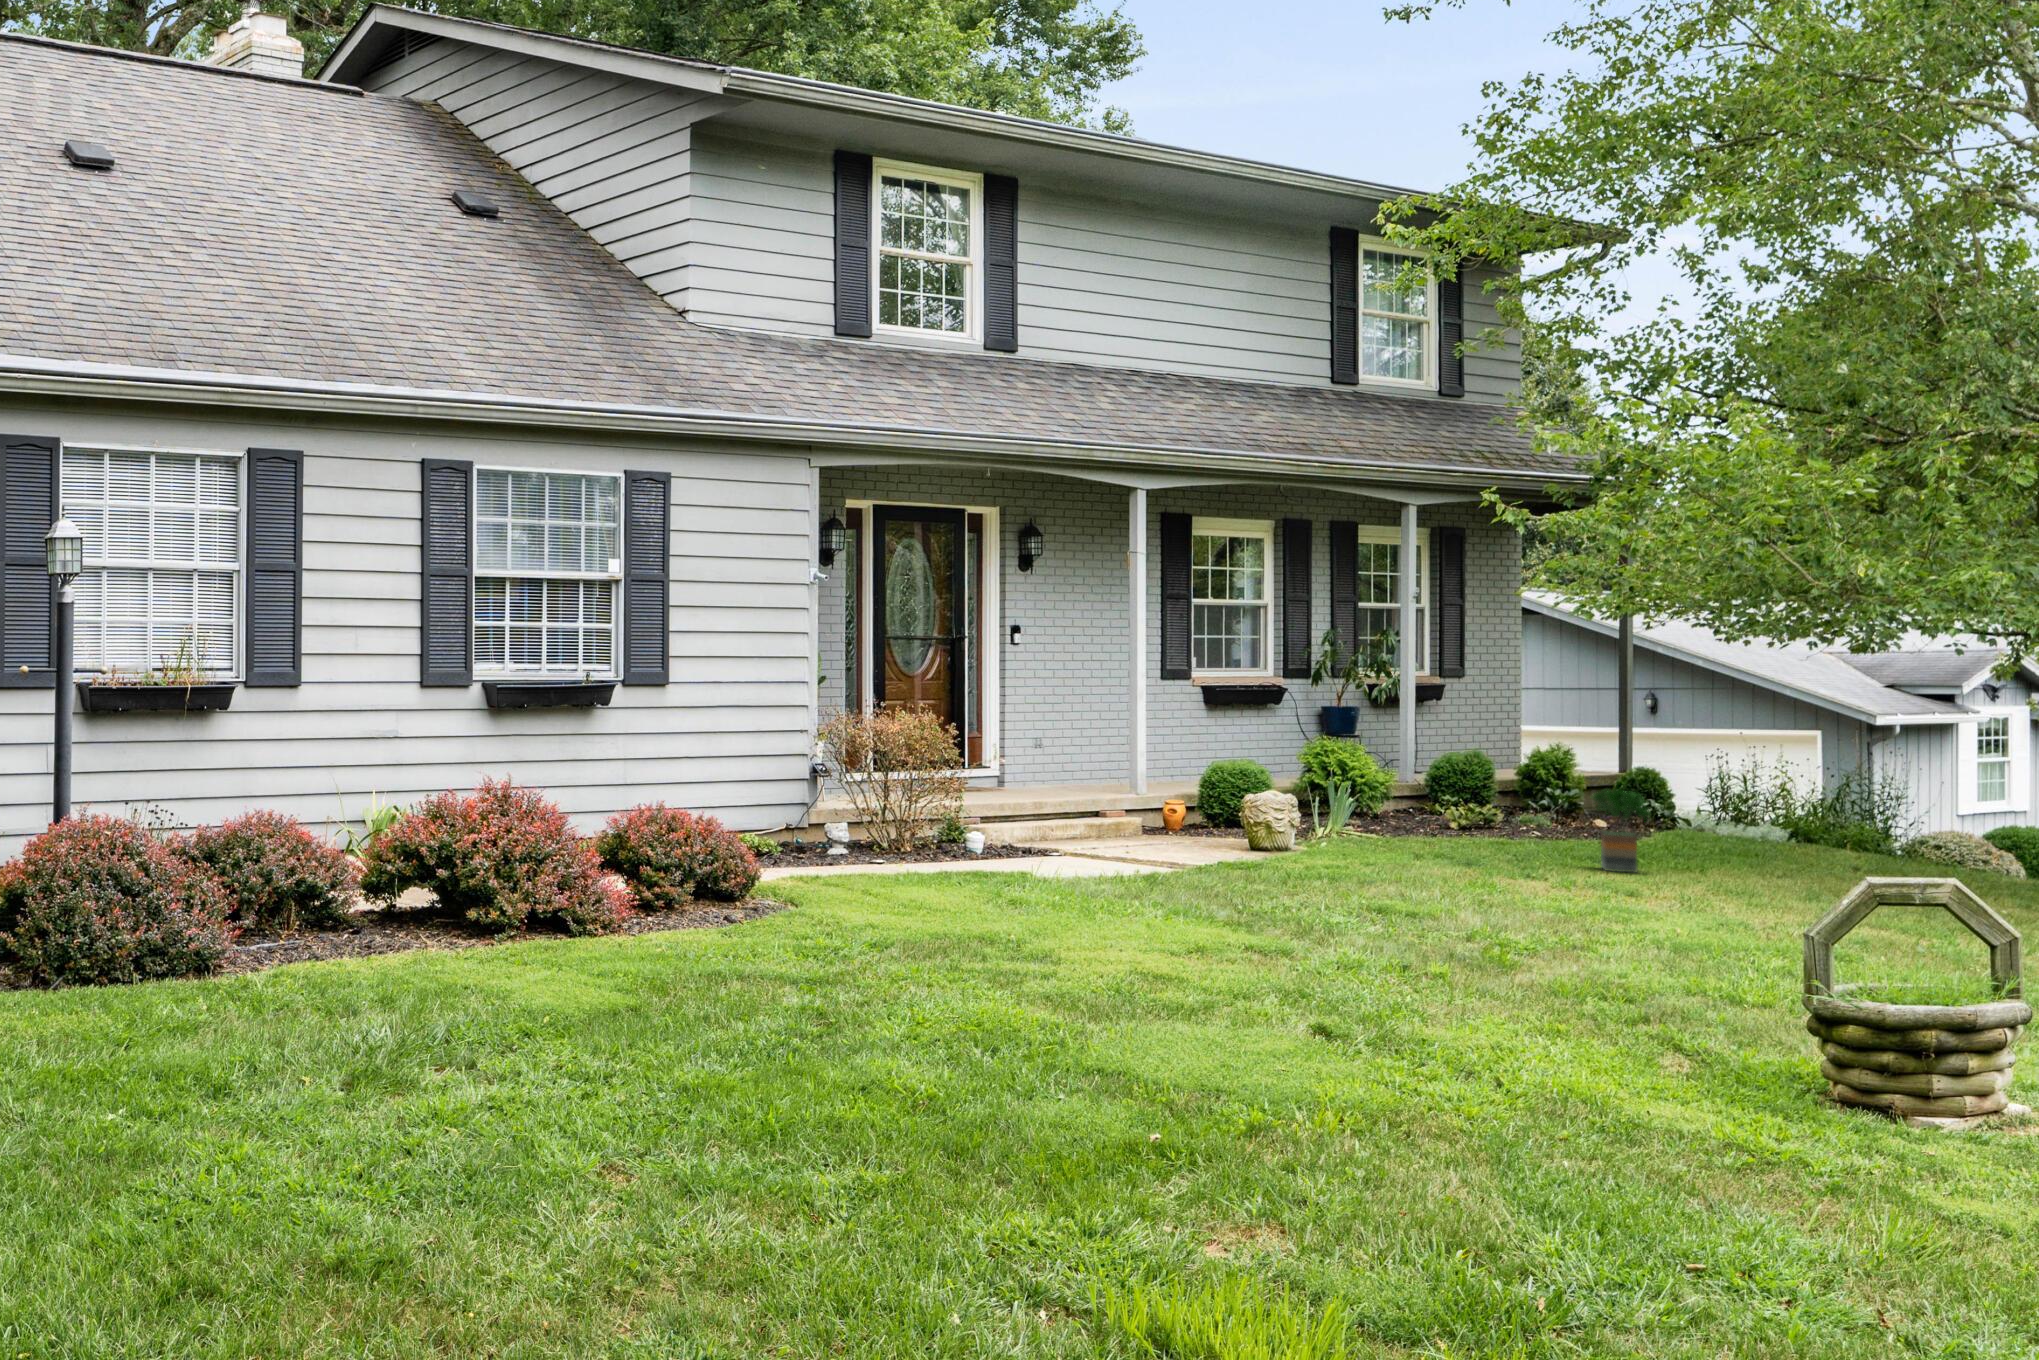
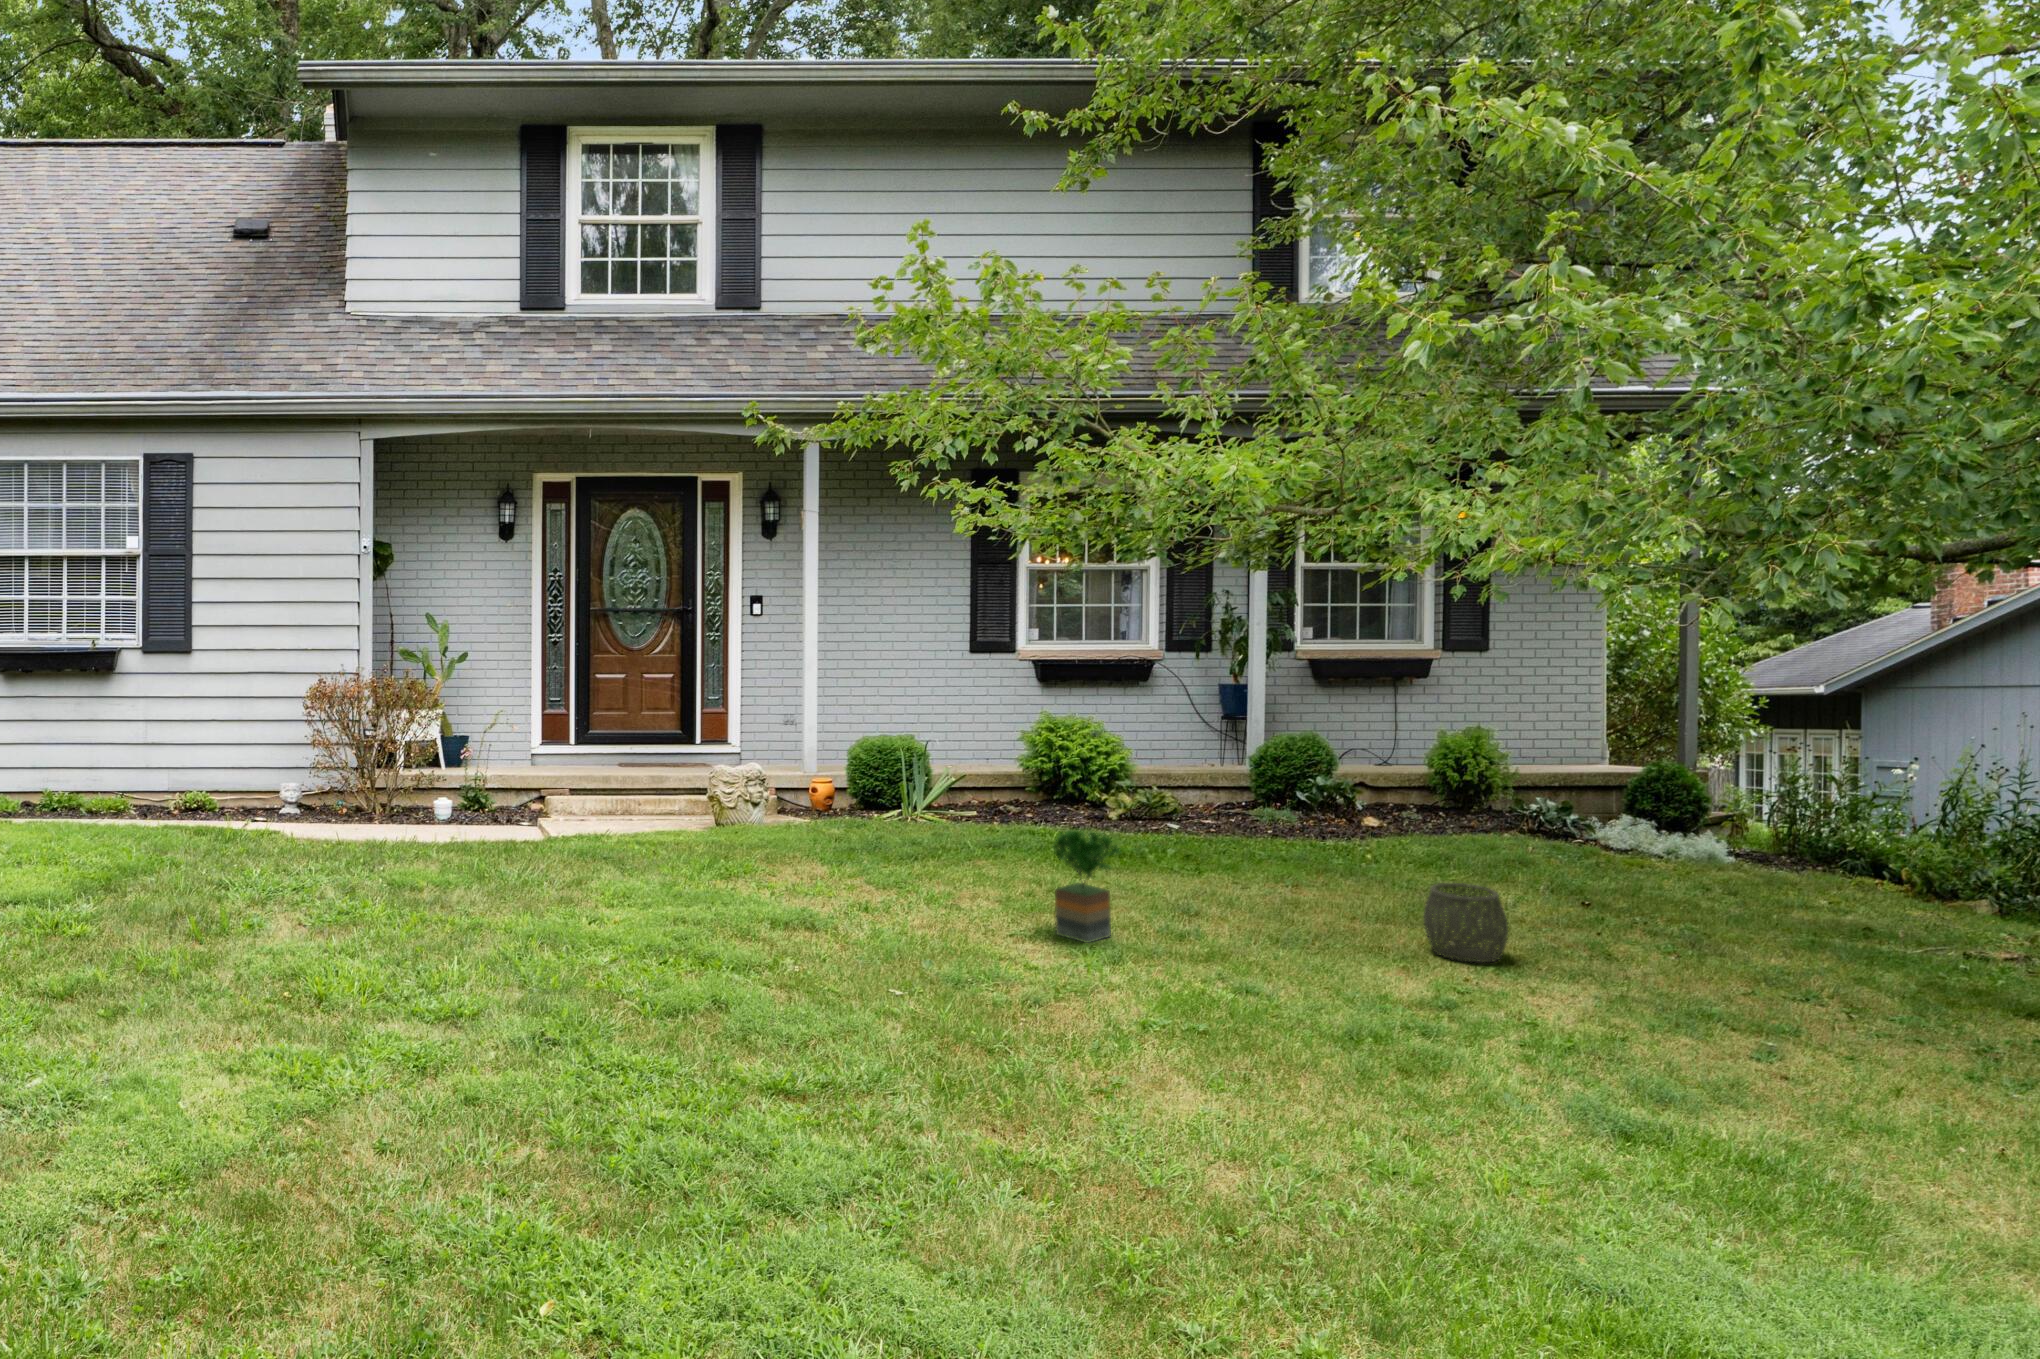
woven basket: none [1769,813,1831,865] -> present [1423,883,1508,963]

